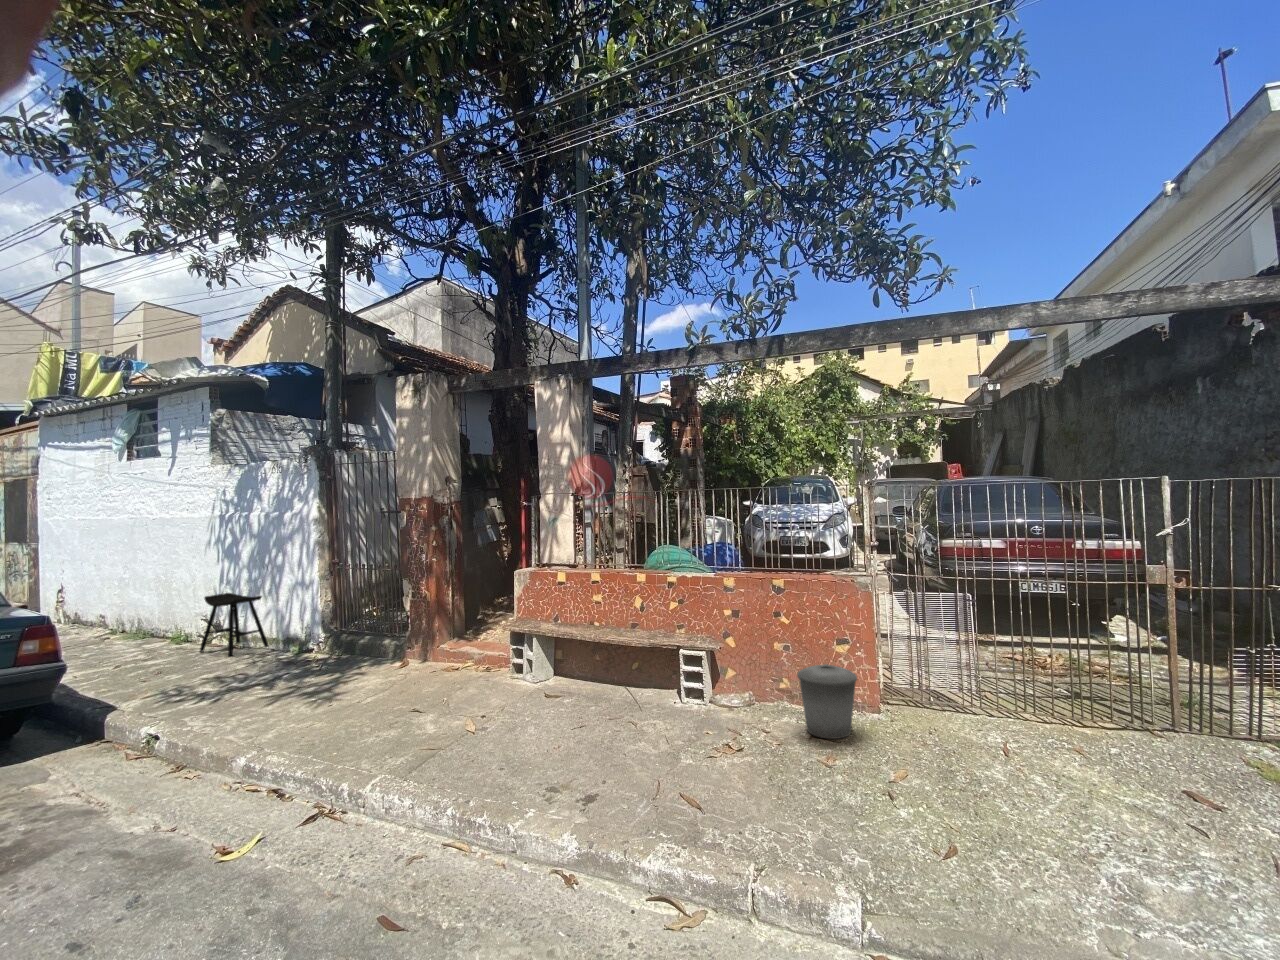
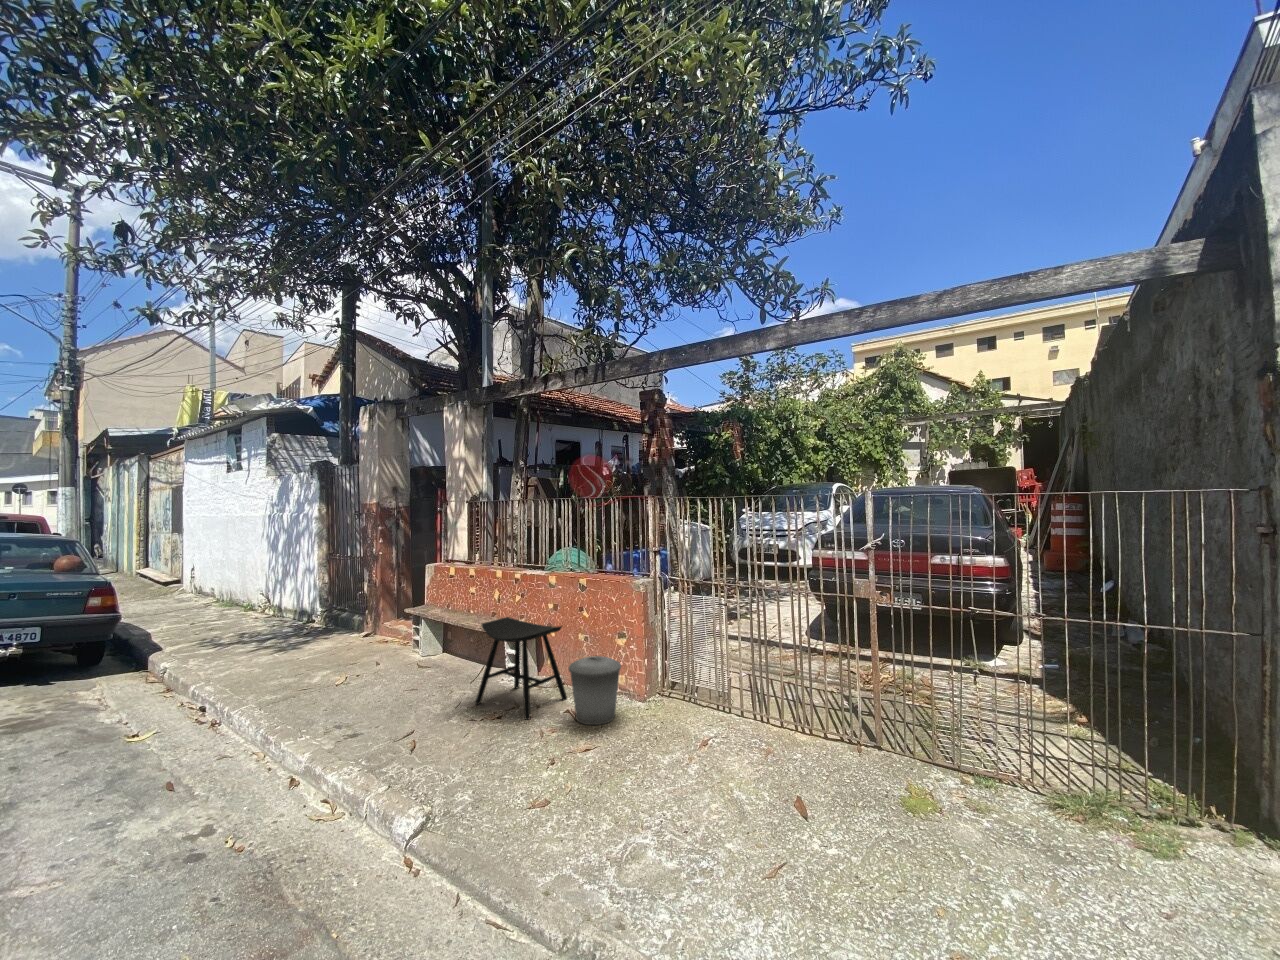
stool: present [200,593,269,656] -> present [475,617,567,719]

